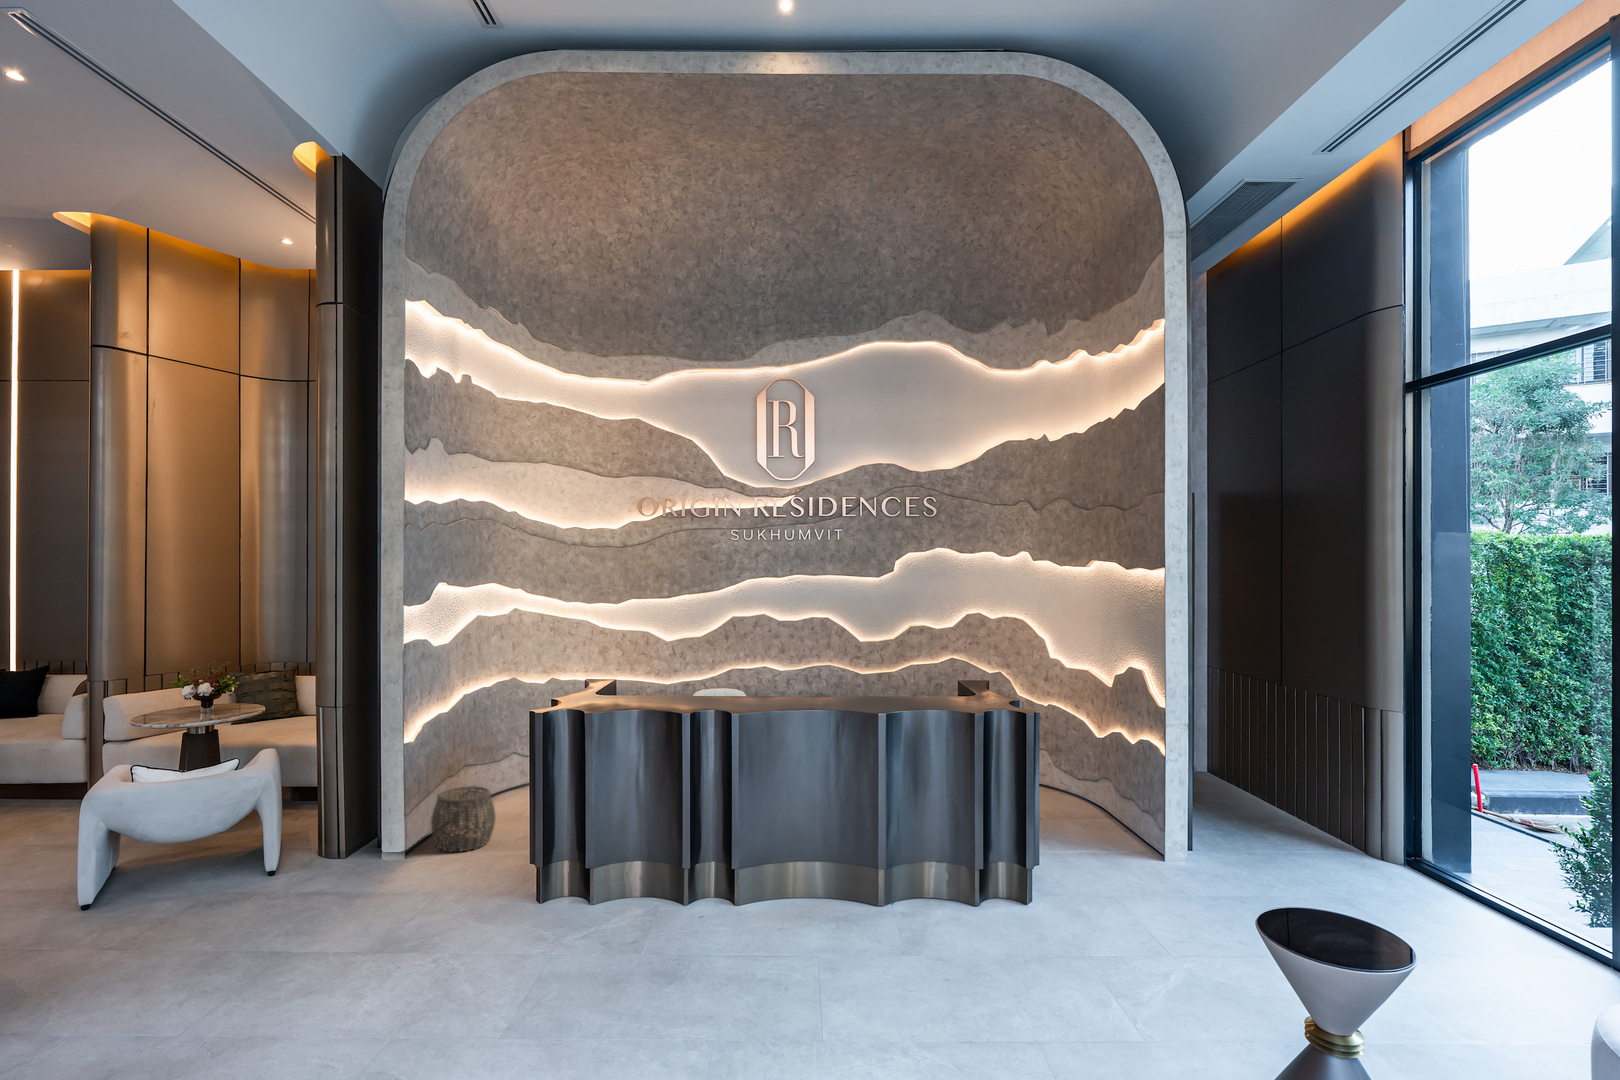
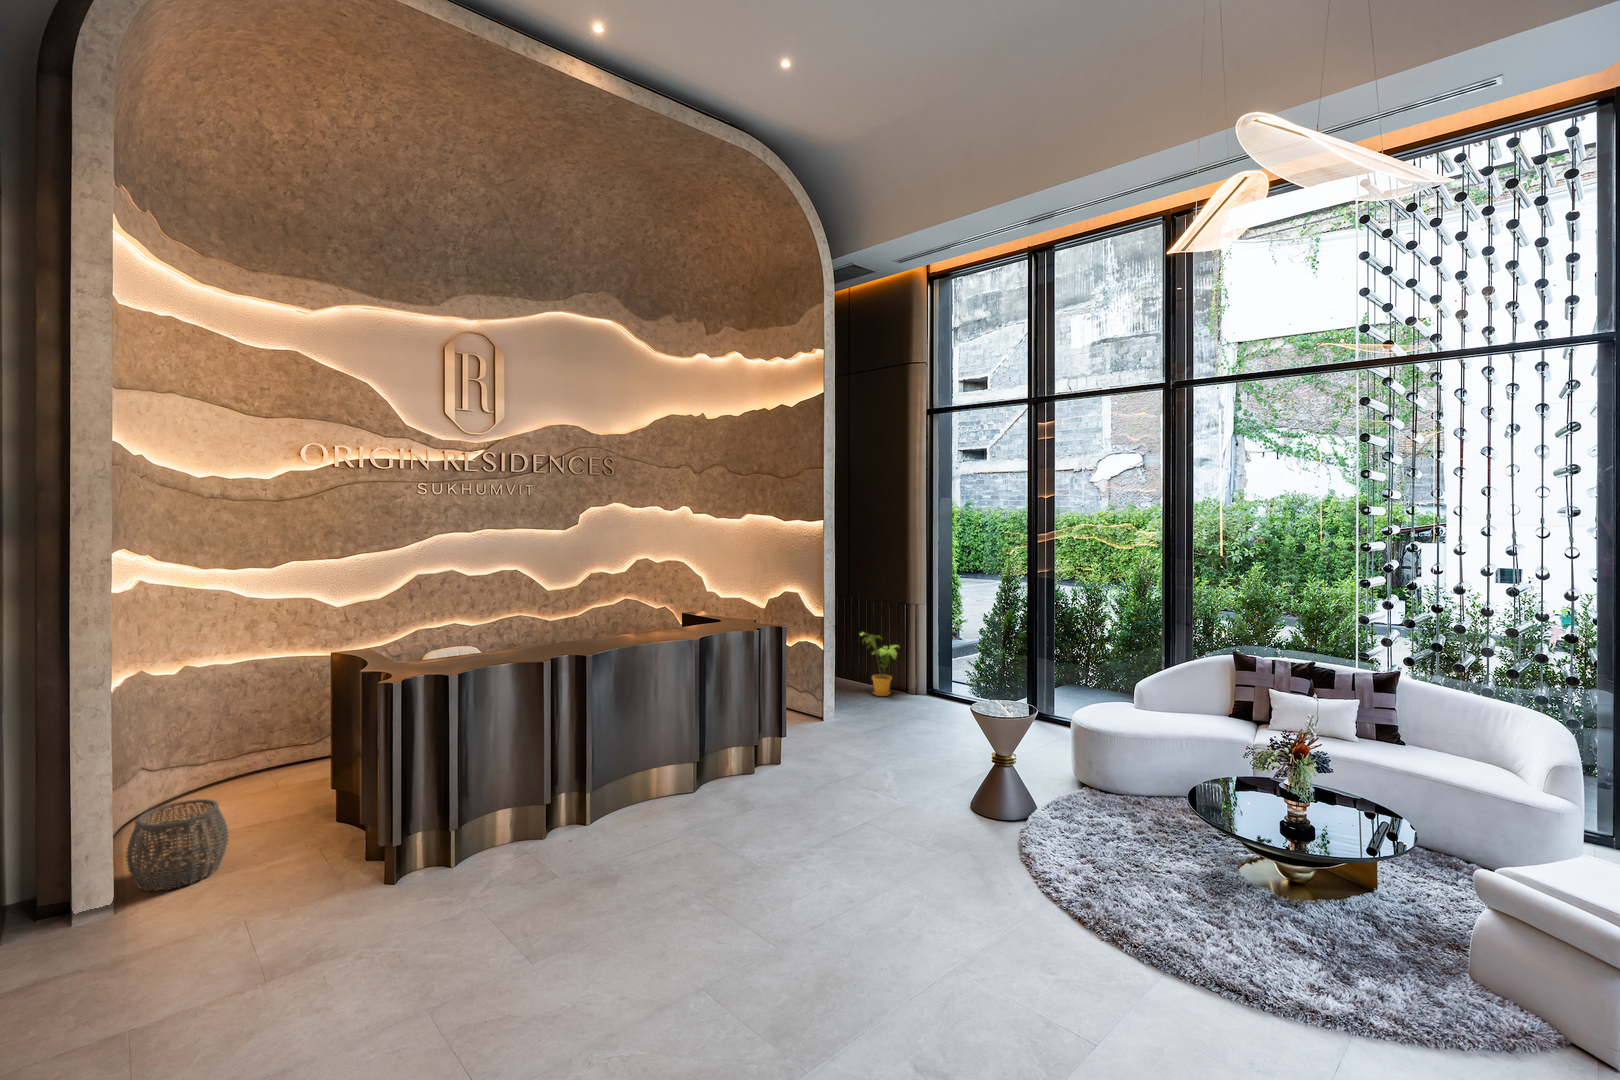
house plant: none [1249,742,1332,848] -> present [860,633,900,696]

